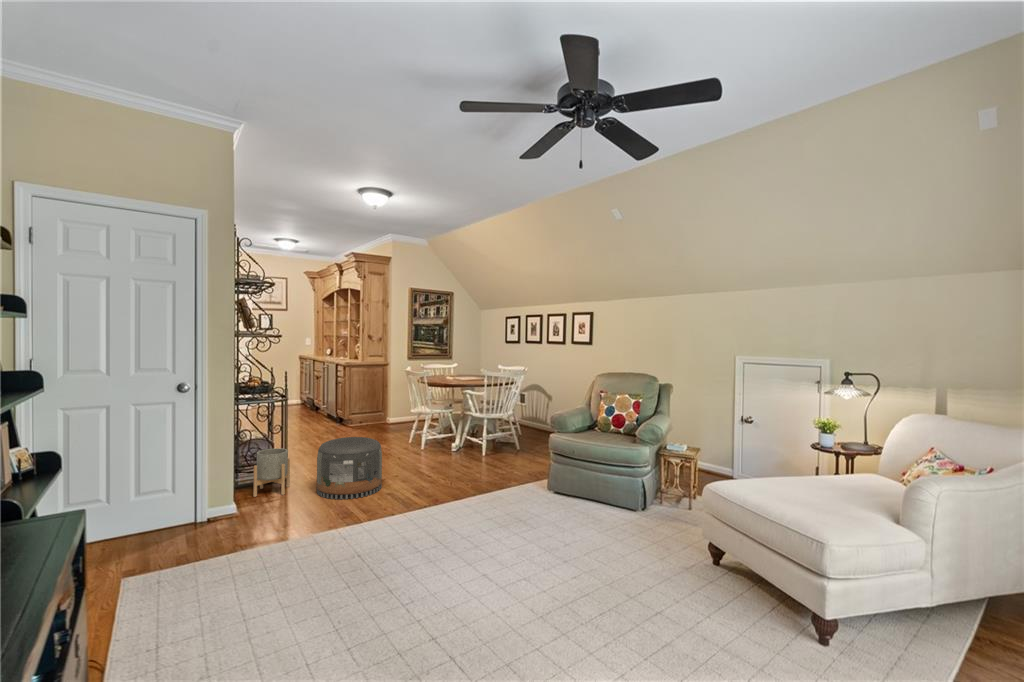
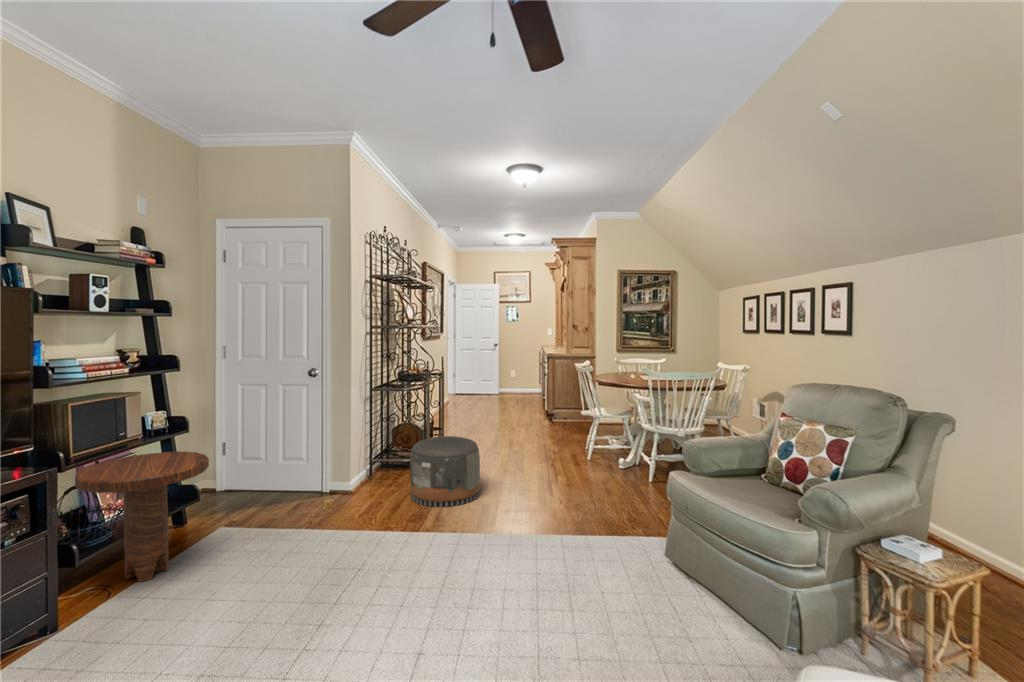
planter: present [253,448,290,497] -> none [367,438,406,487]
side table: none [80,473,223,618] -> present [75,451,209,582]

